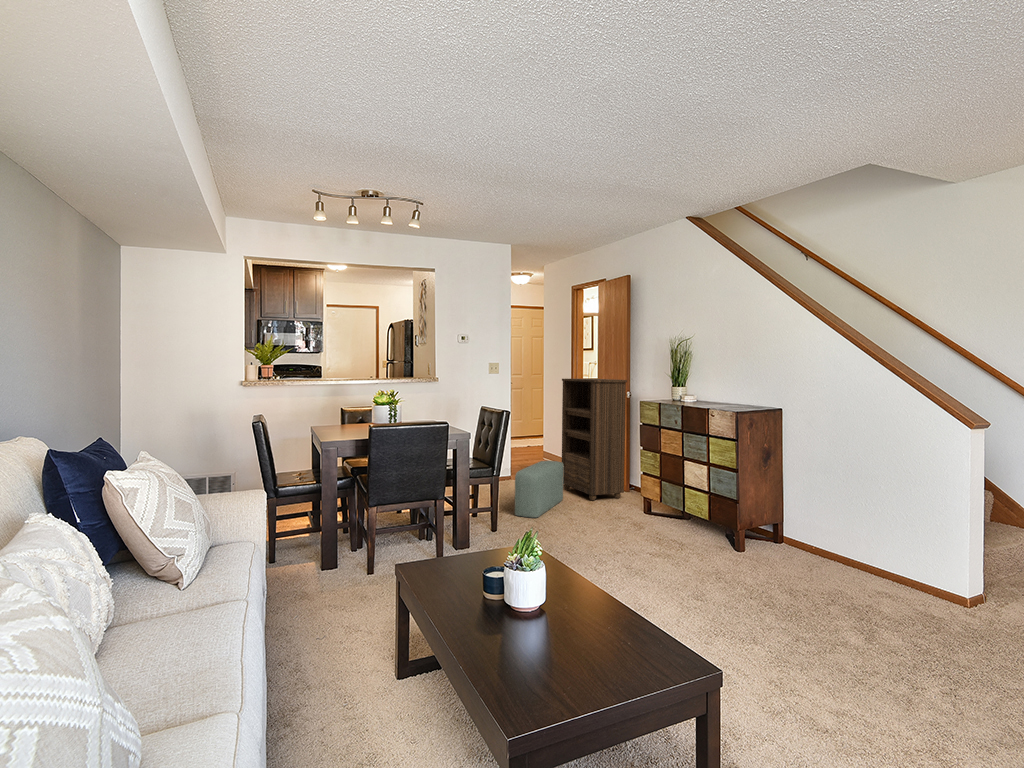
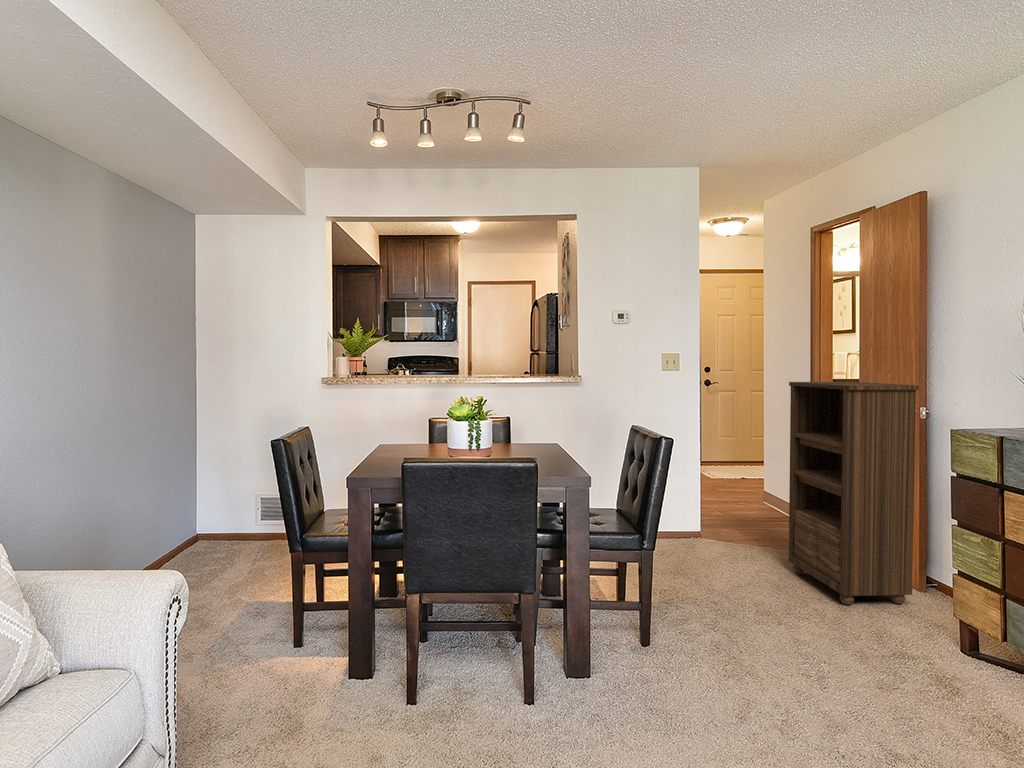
pouf: present [515,461,564,518] -> none [692,526,789,638]

